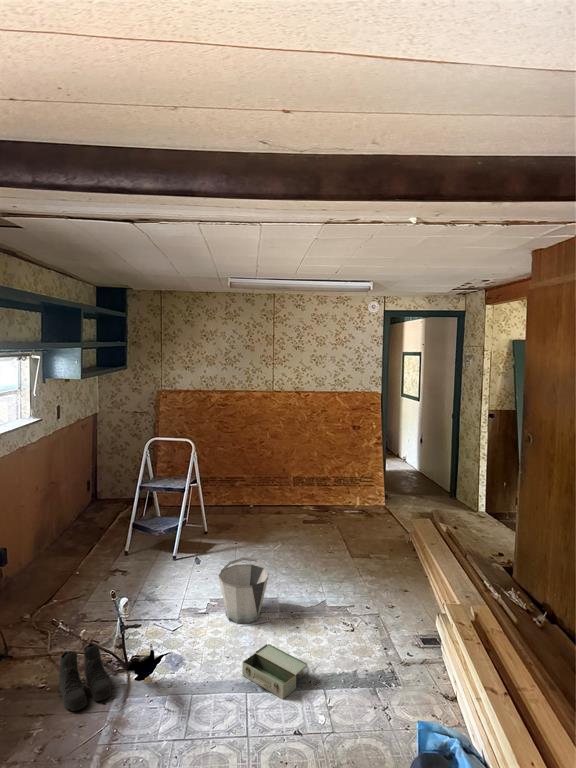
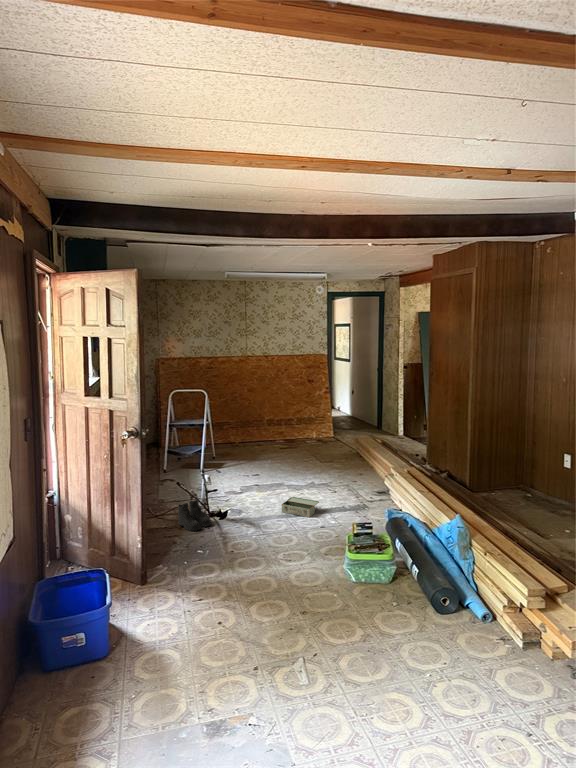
bucket: present [218,557,269,624] -> none [250,457,282,495]

